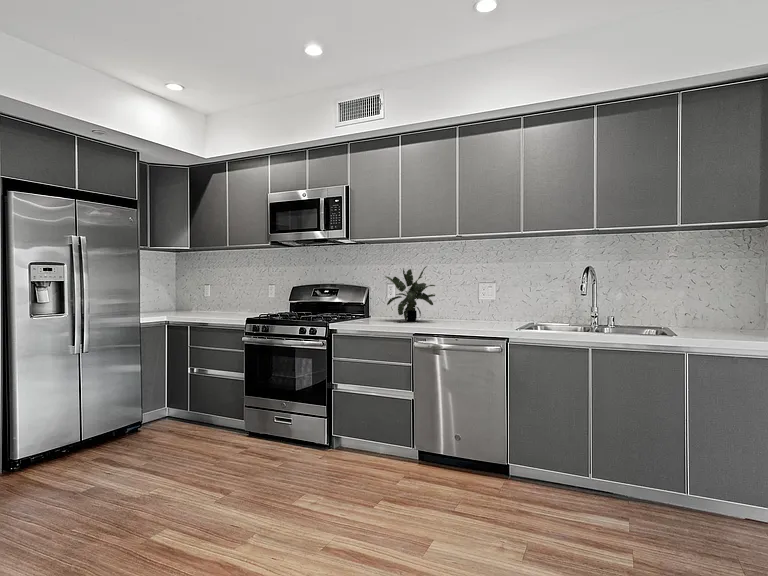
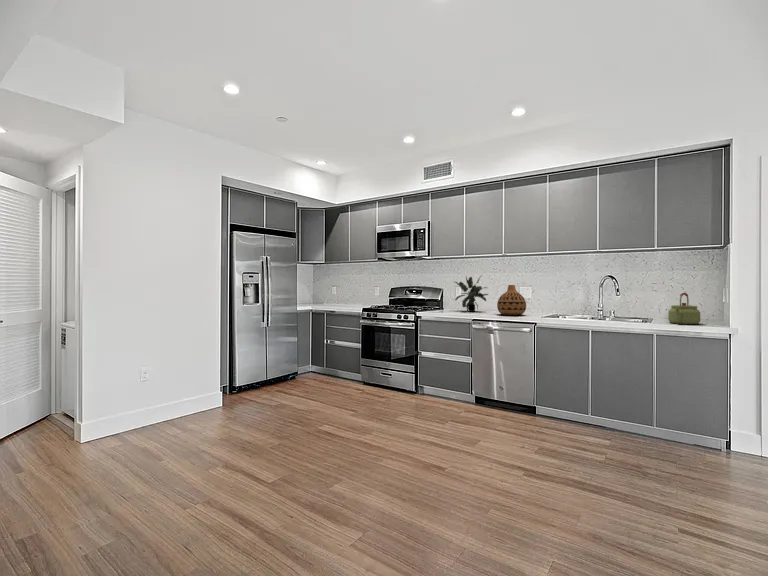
vase: none [450,281,493,326] -> present [497,285,526,315]
kettle: none [698,291,744,337] -> present [668,293,700,324]

